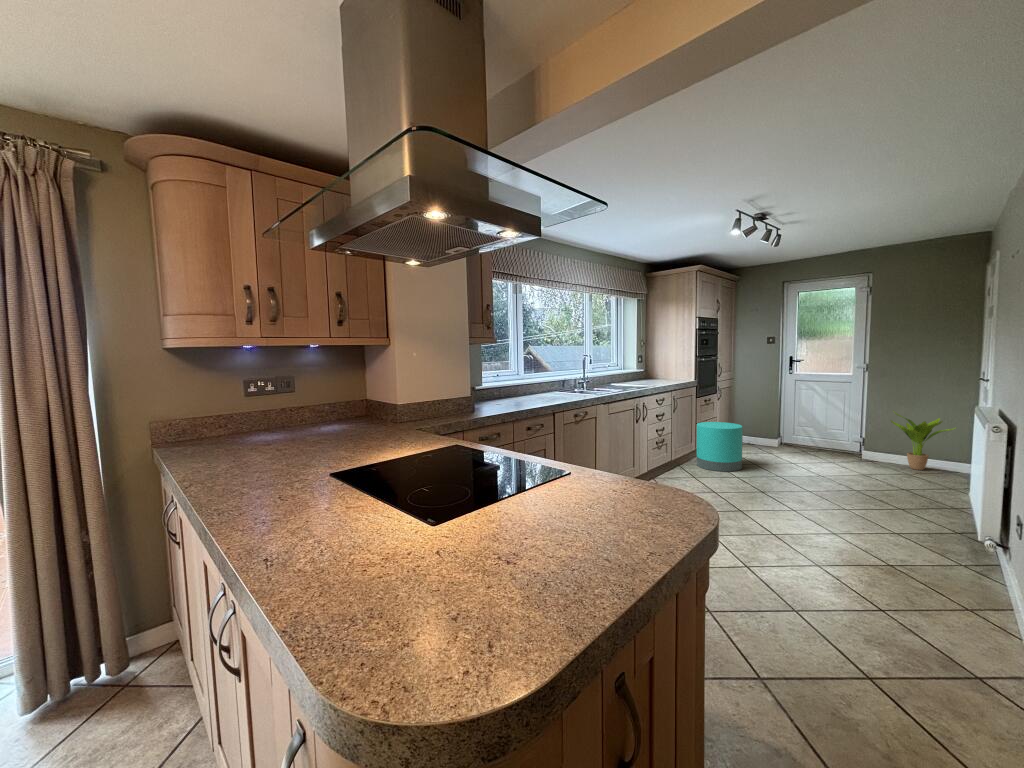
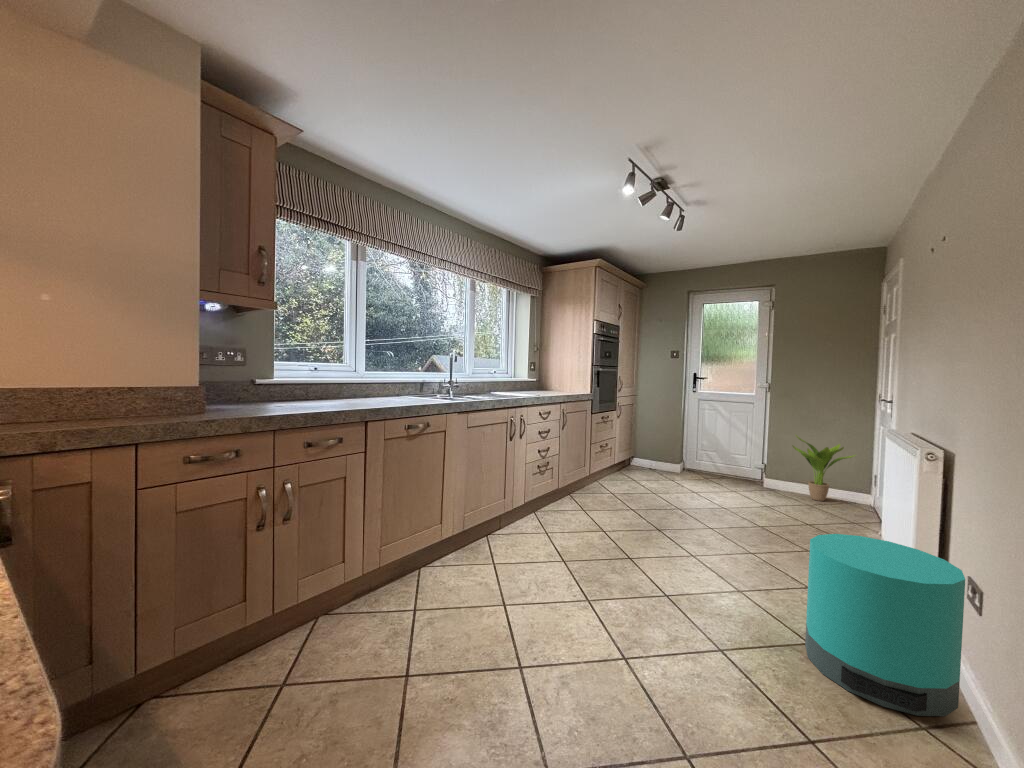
trash can: present [697,422,743,472] -> present [805,534,965,716]

